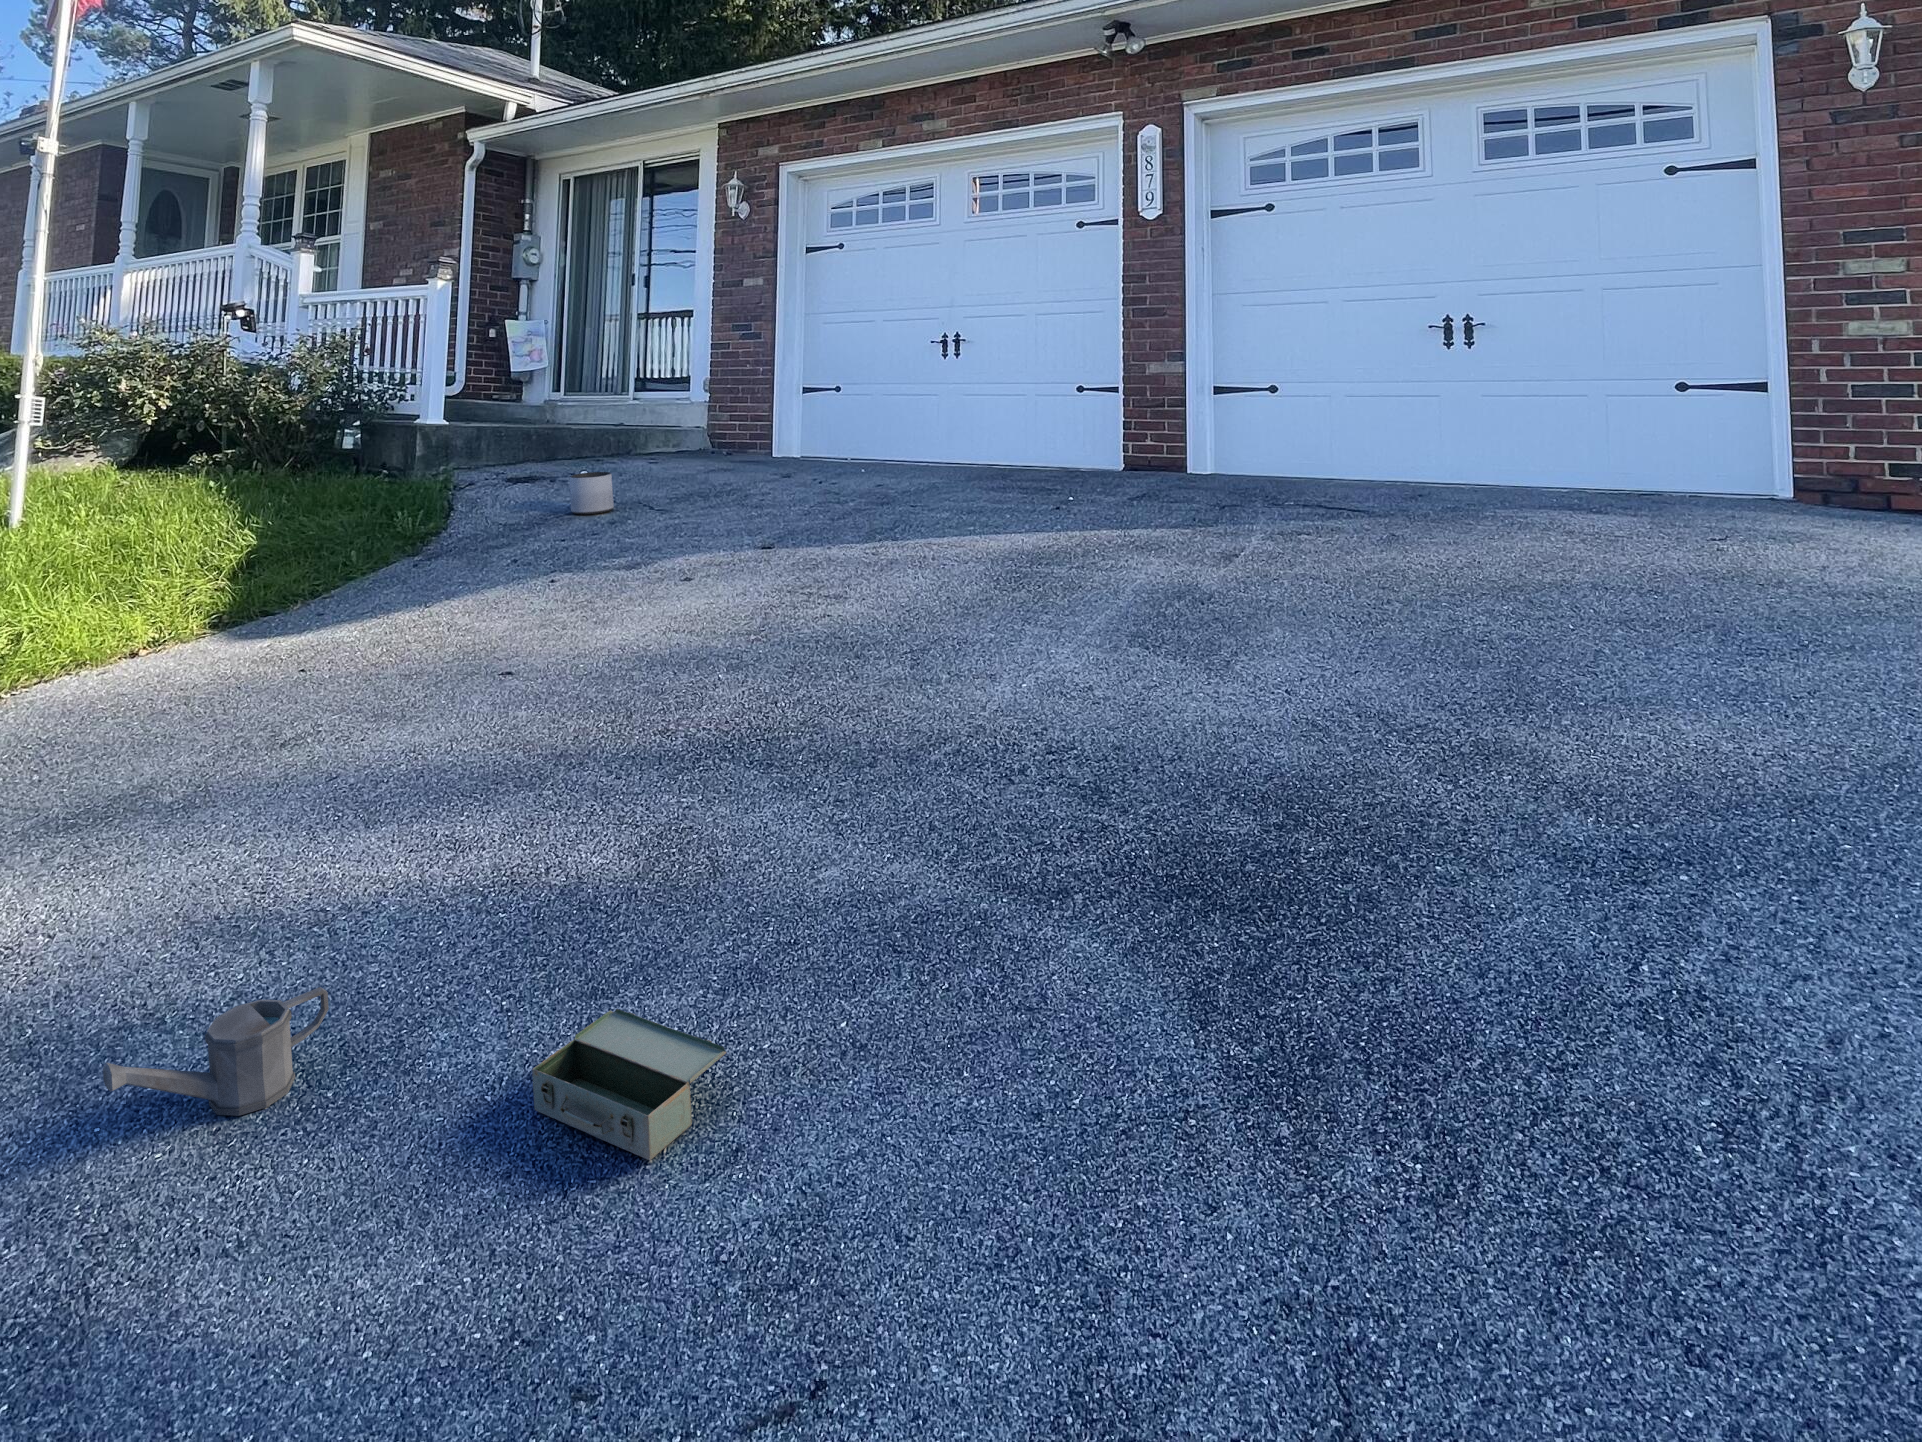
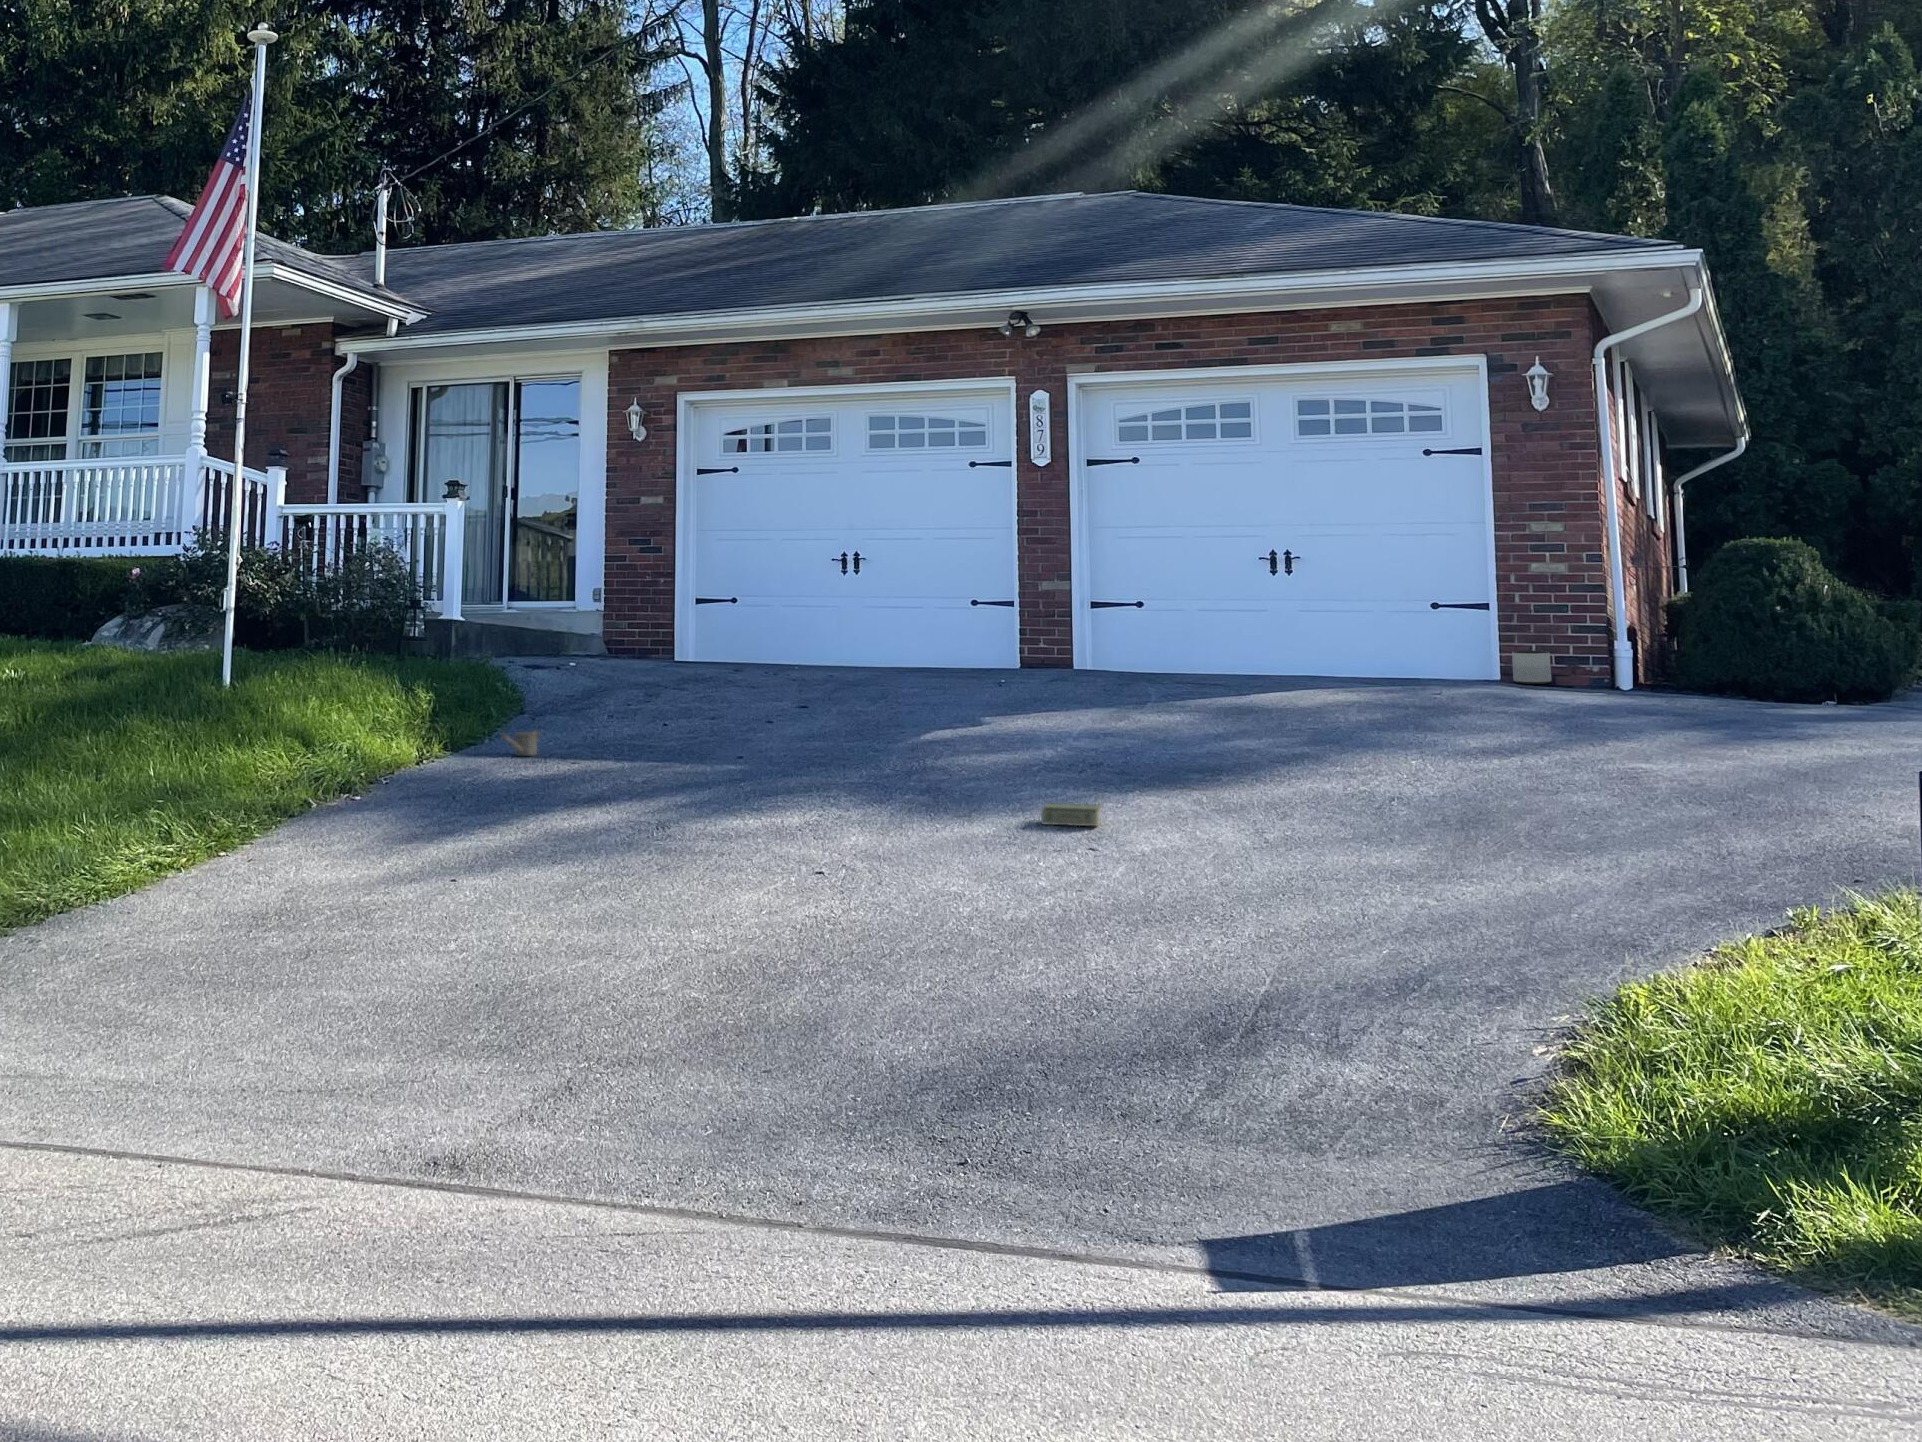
planter: present [569,472,614,514] -> present [1512,651,1551,684]
watering can: present [103,987,329,1116] -> present [501,731,539,756]

